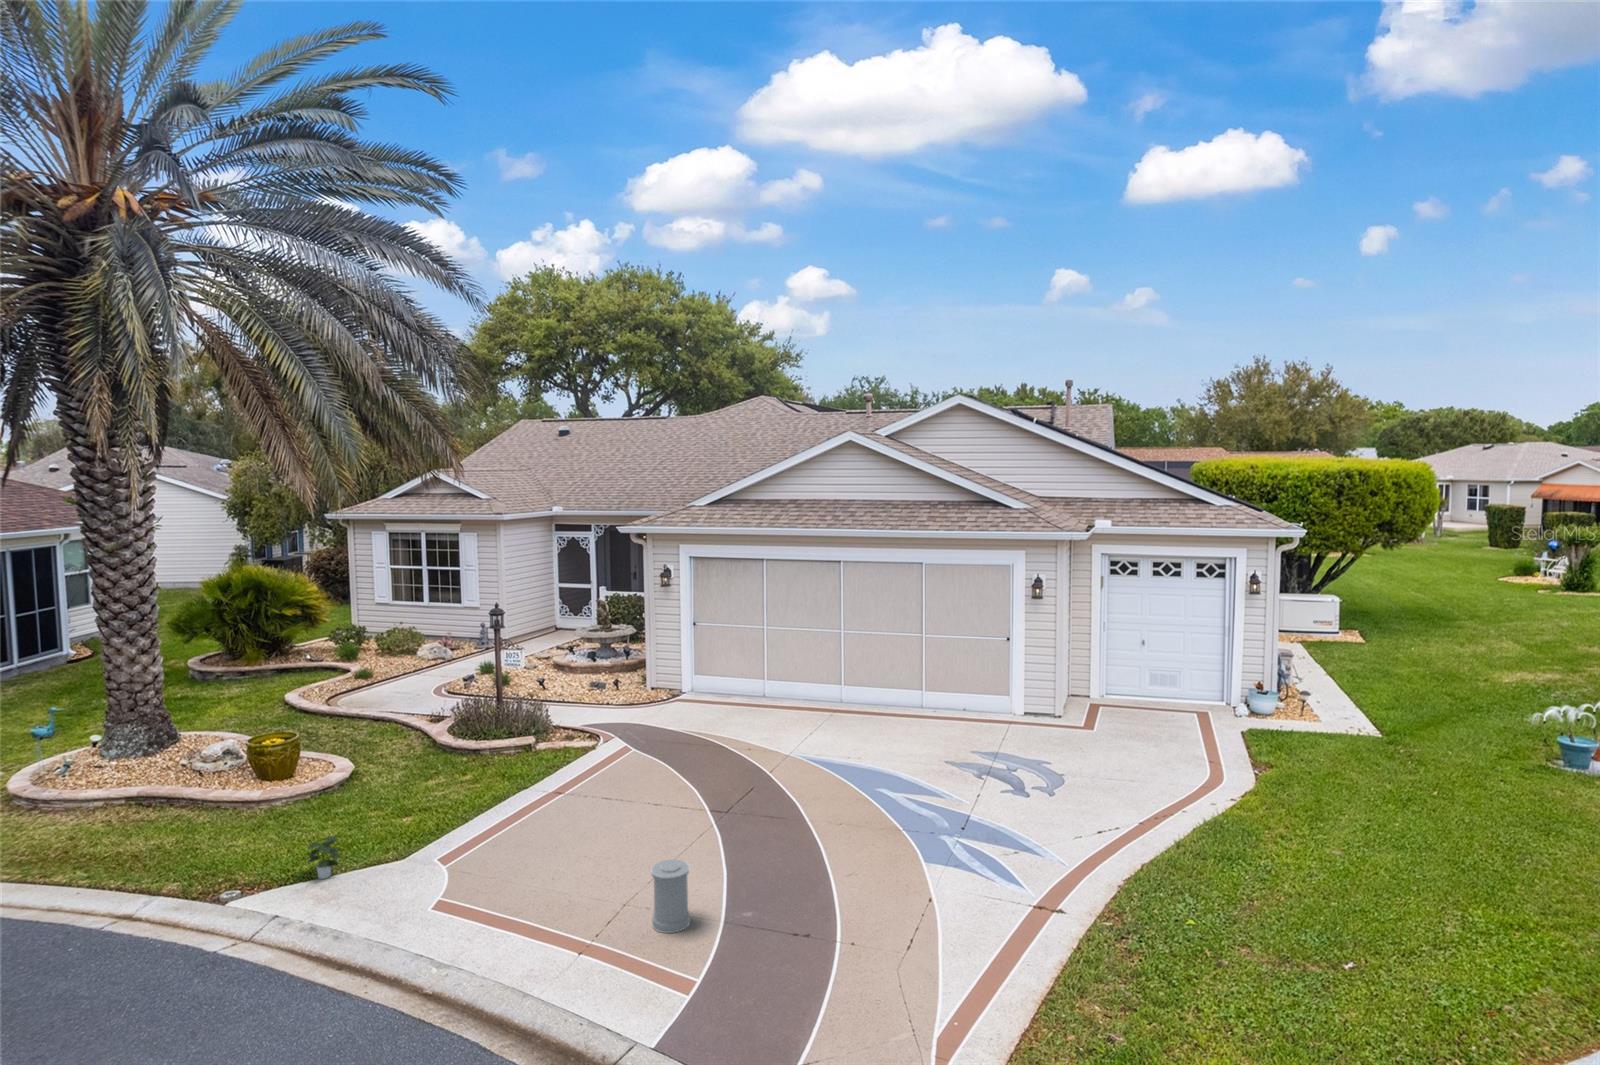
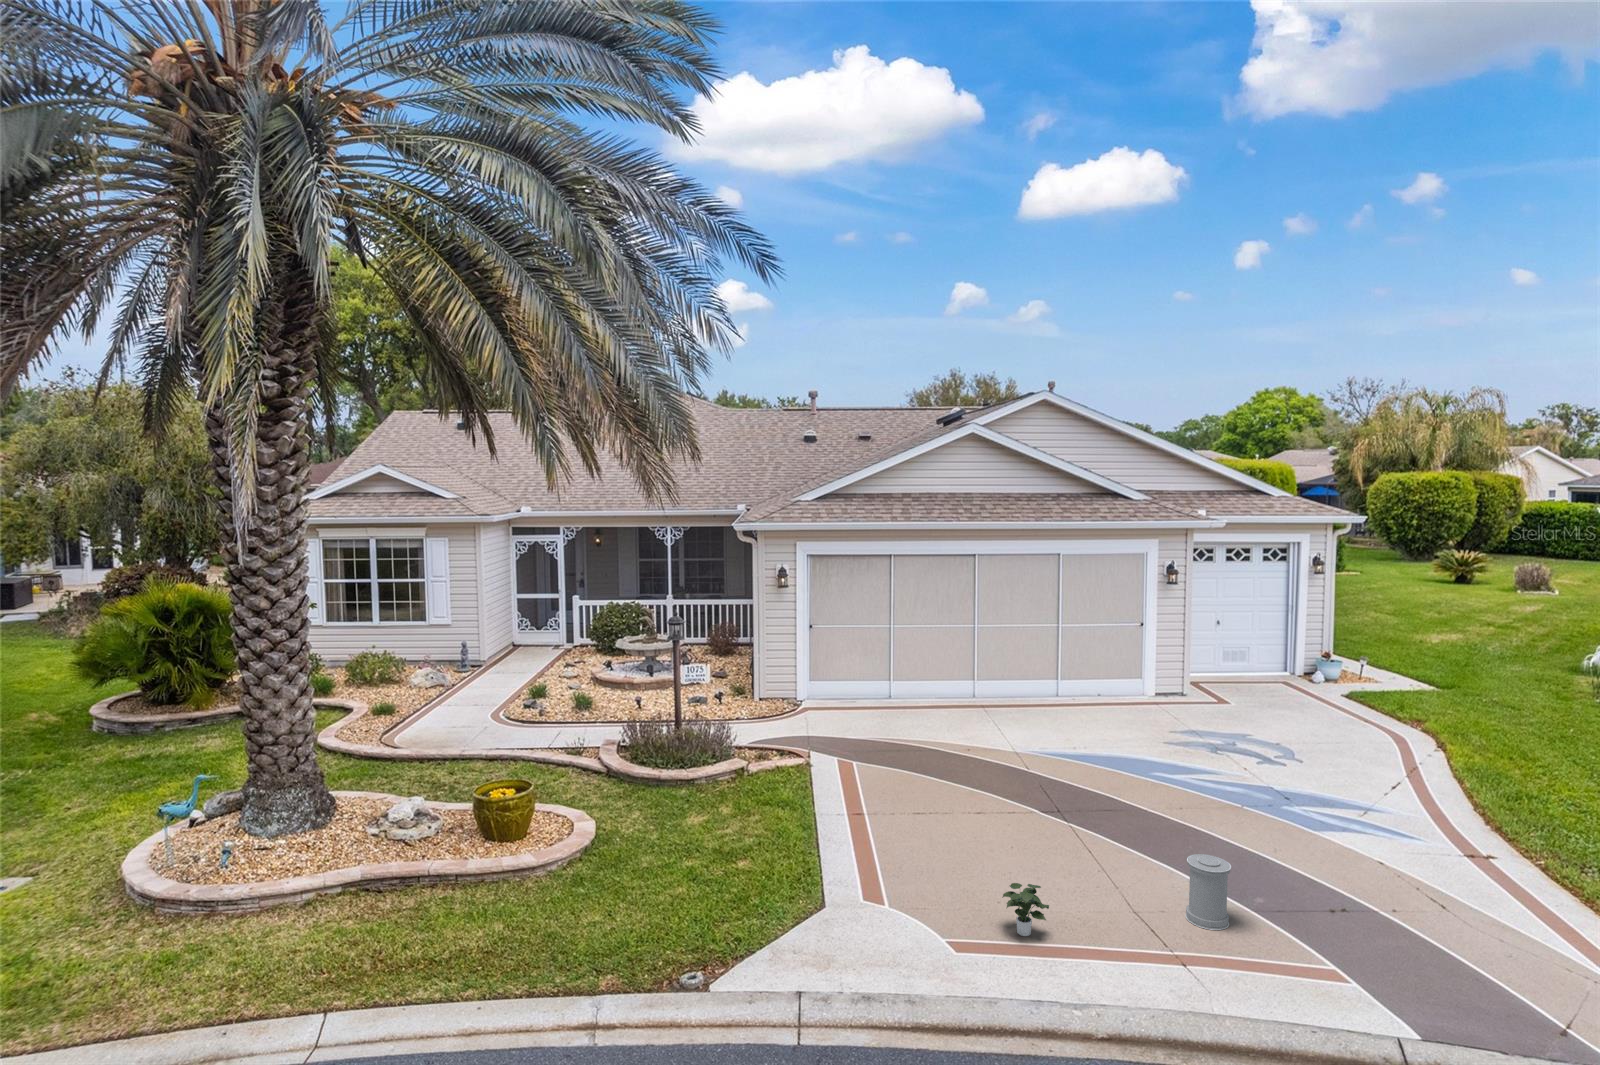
potted plant: present [308,836,341,879] -> present [1002,883,1049,936]

